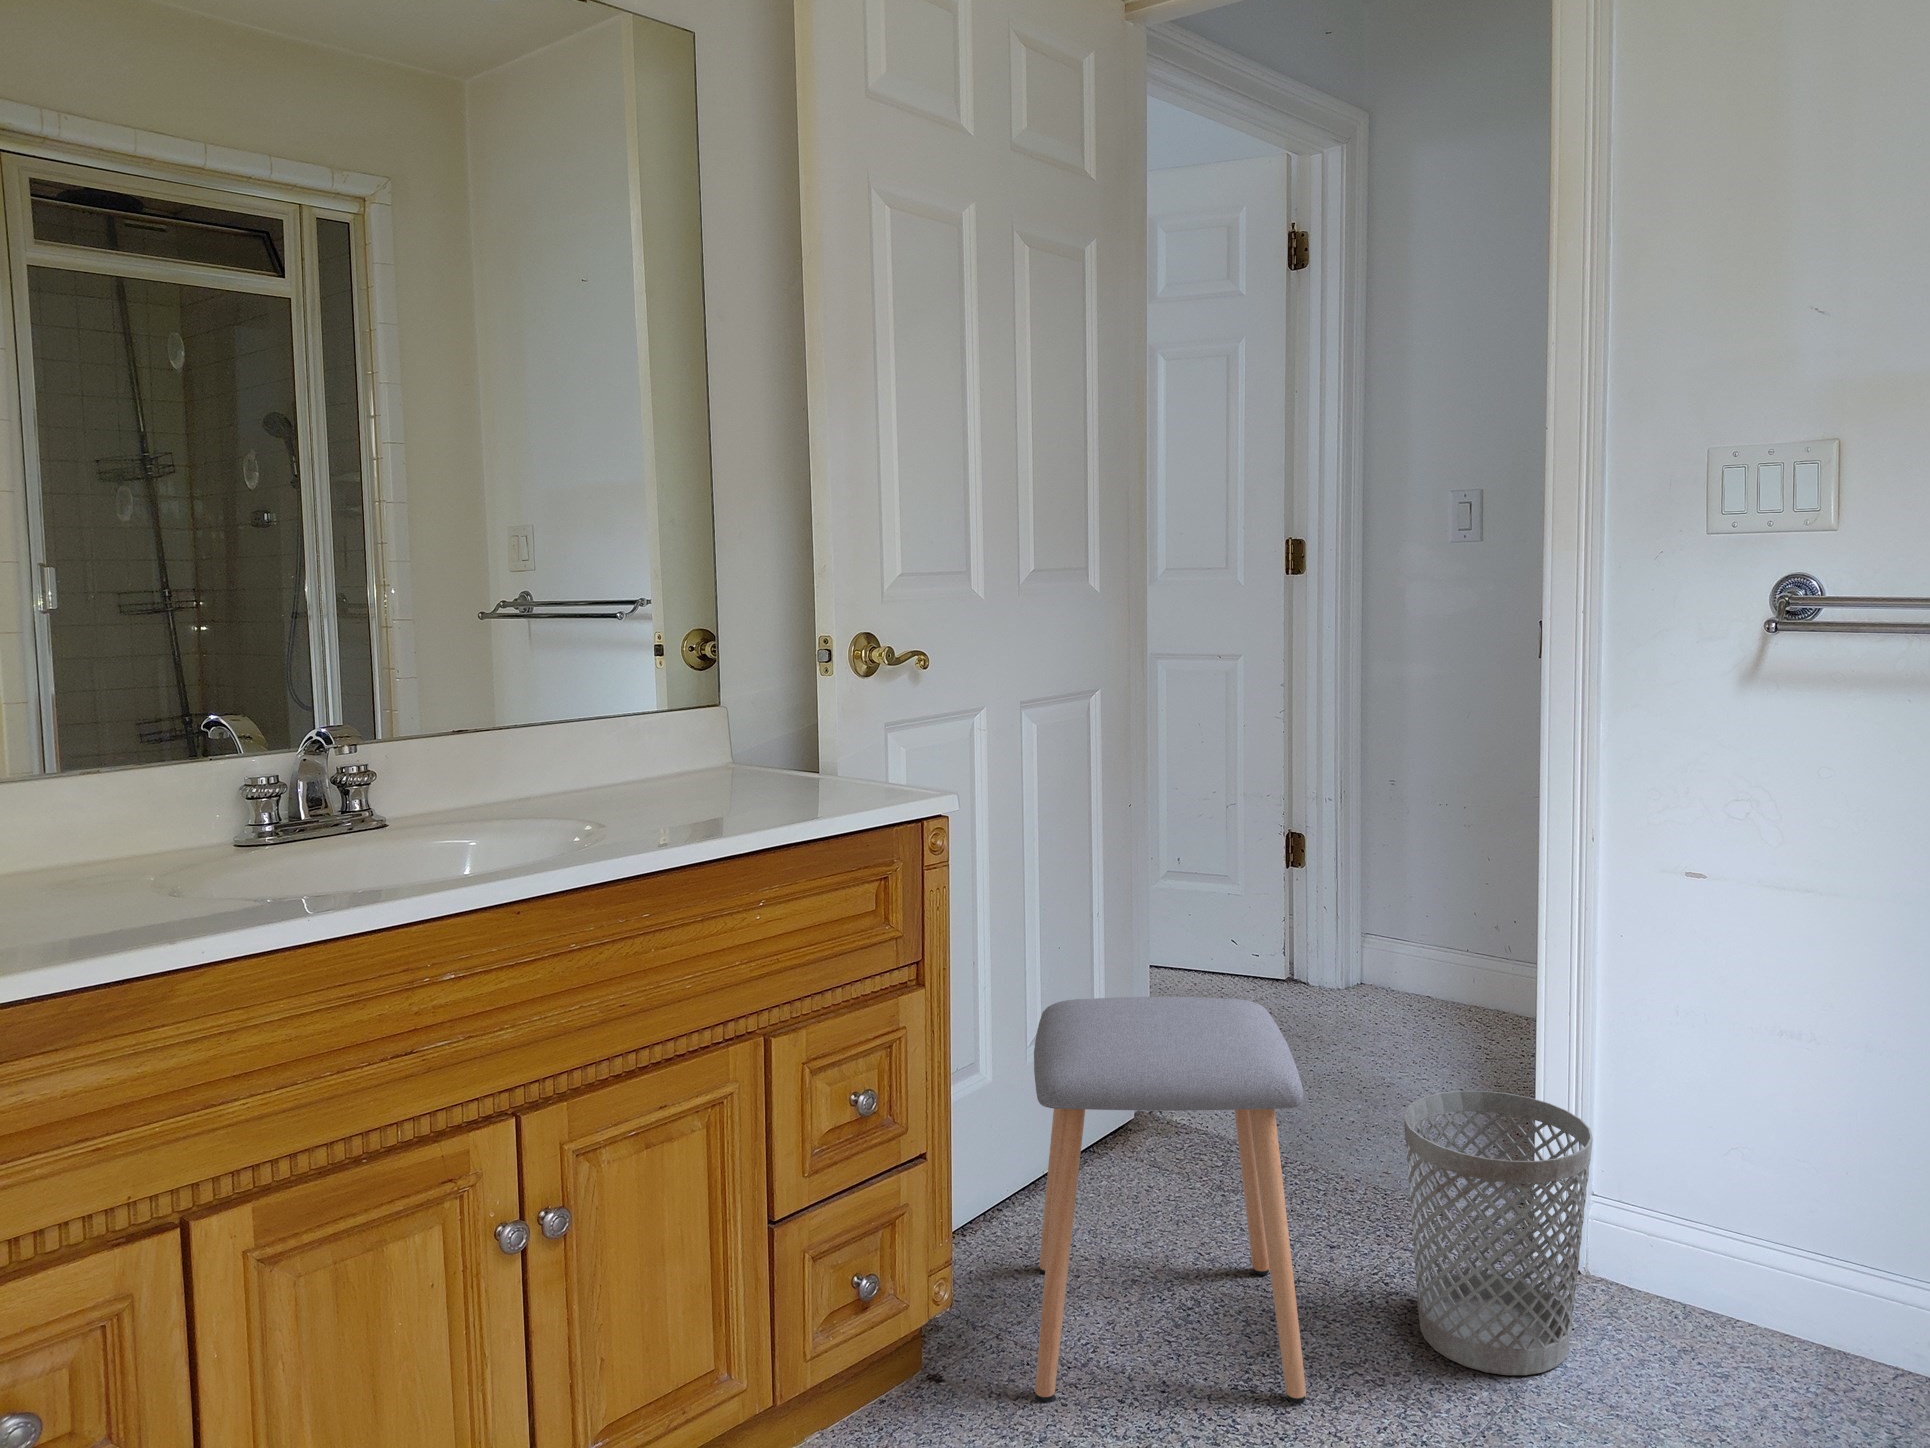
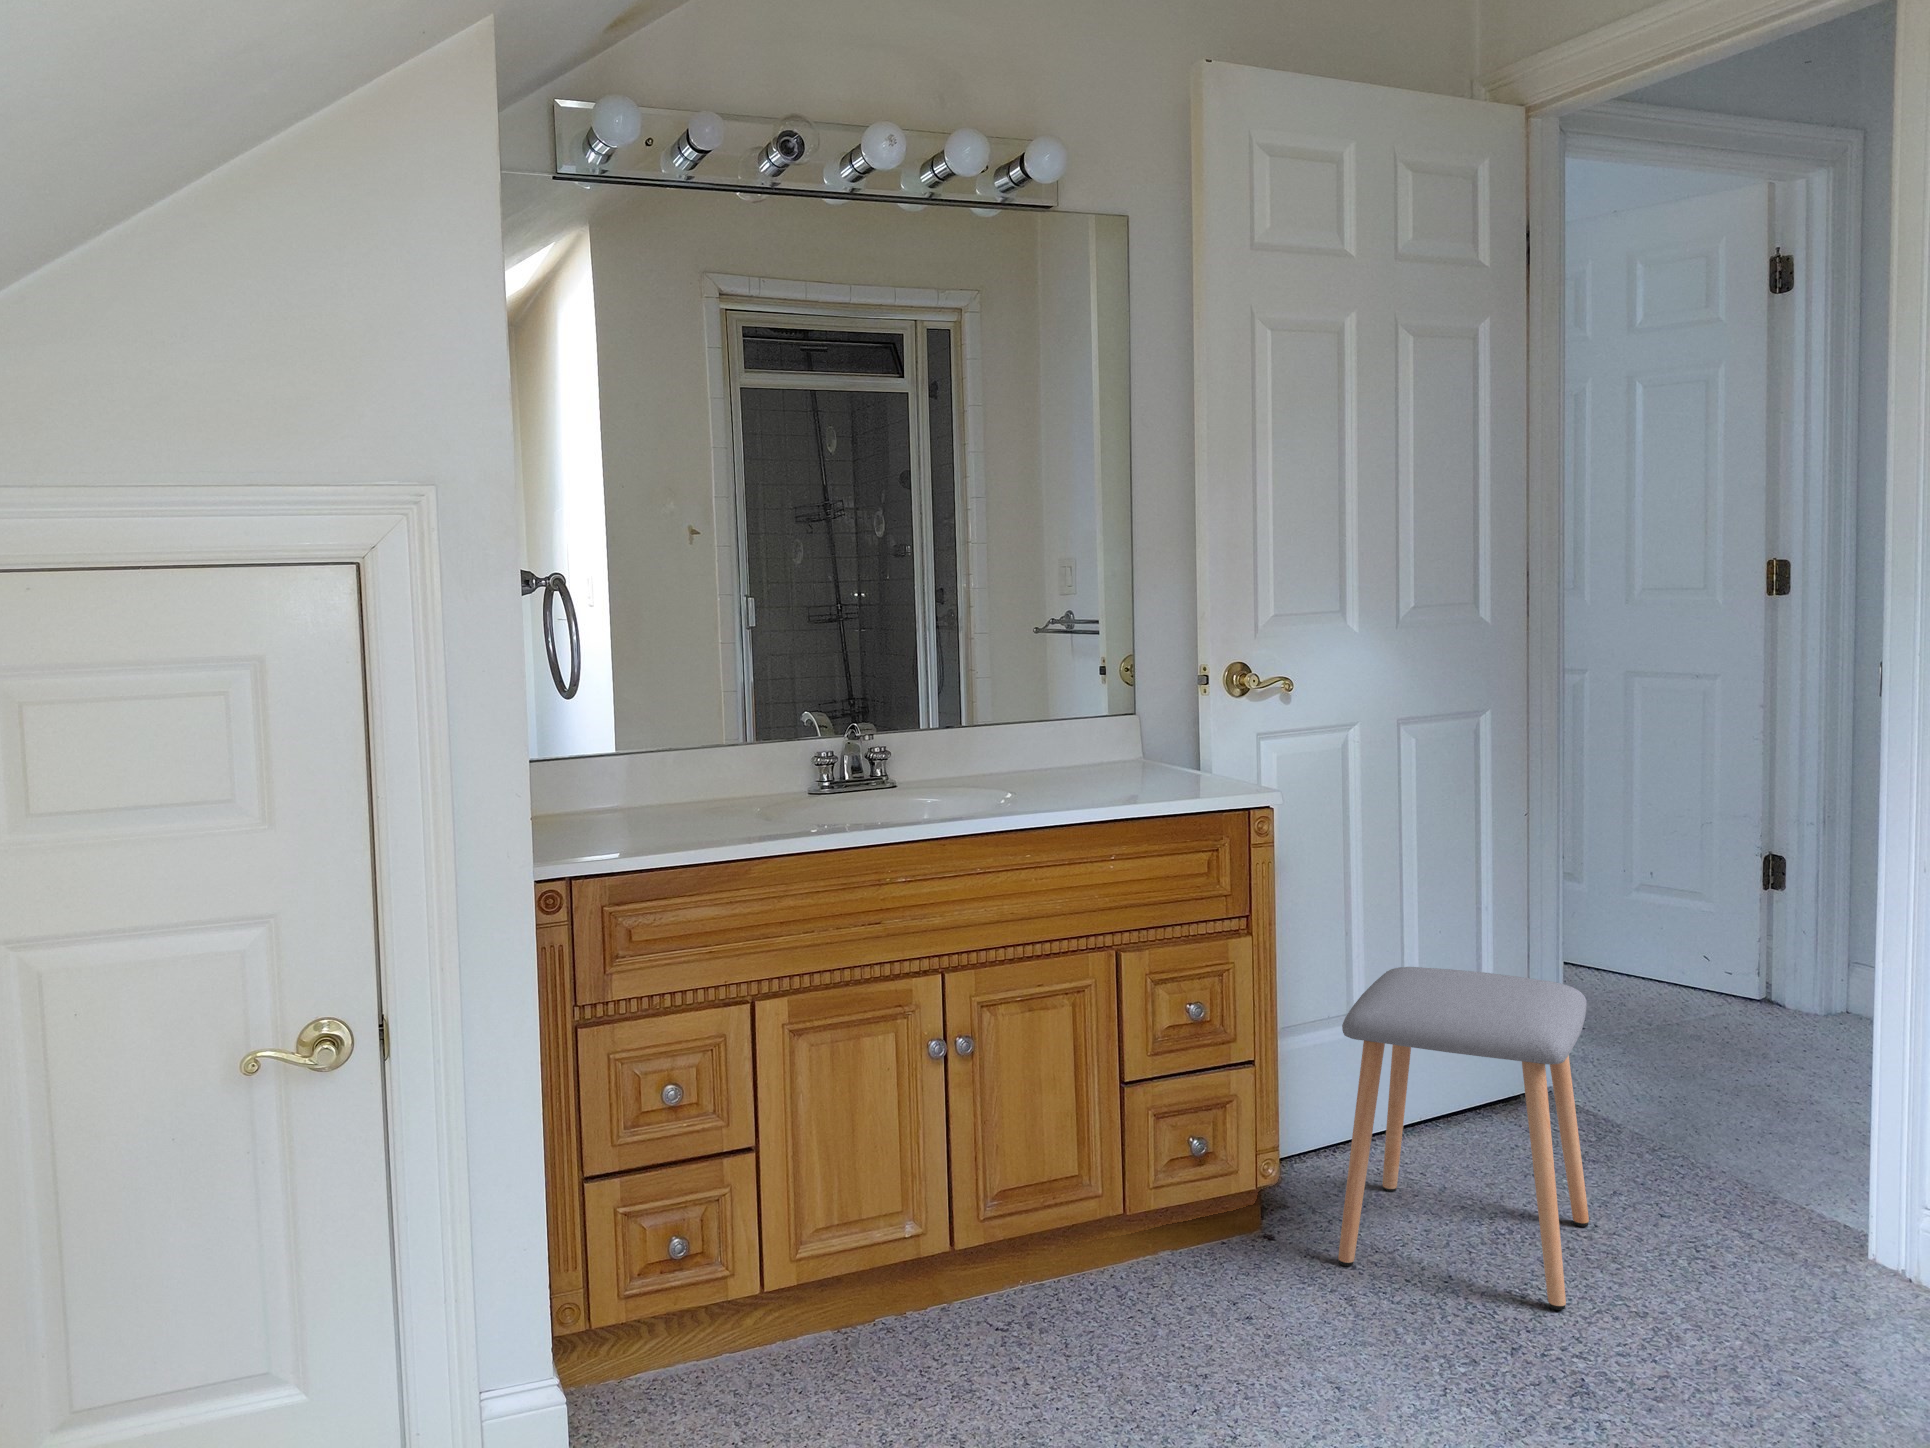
wastebasket: present [1404,1091,1593,1375] -> none [1692,1088,1878,1340]

